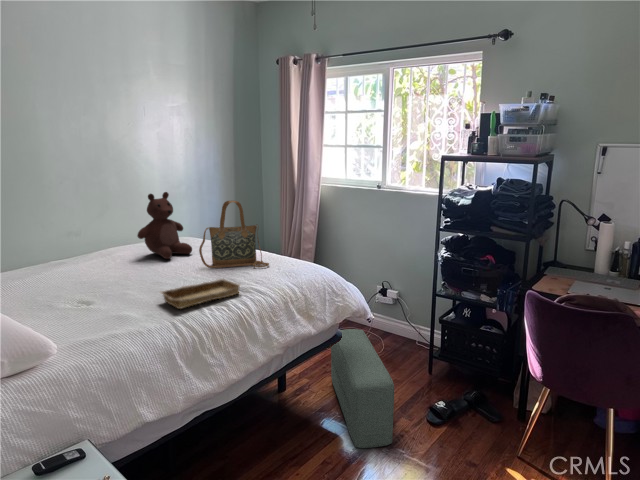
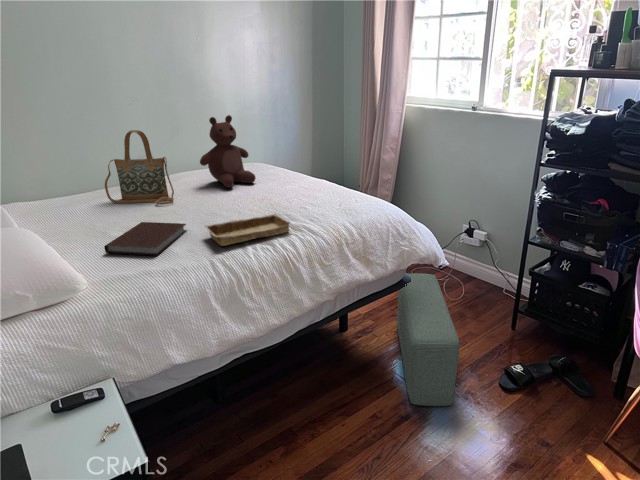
handbag: present [199,201,269,268] -> present [105,130,174,205]
notebook: none [60,291,139,322] -> present [104,222,187,256]

